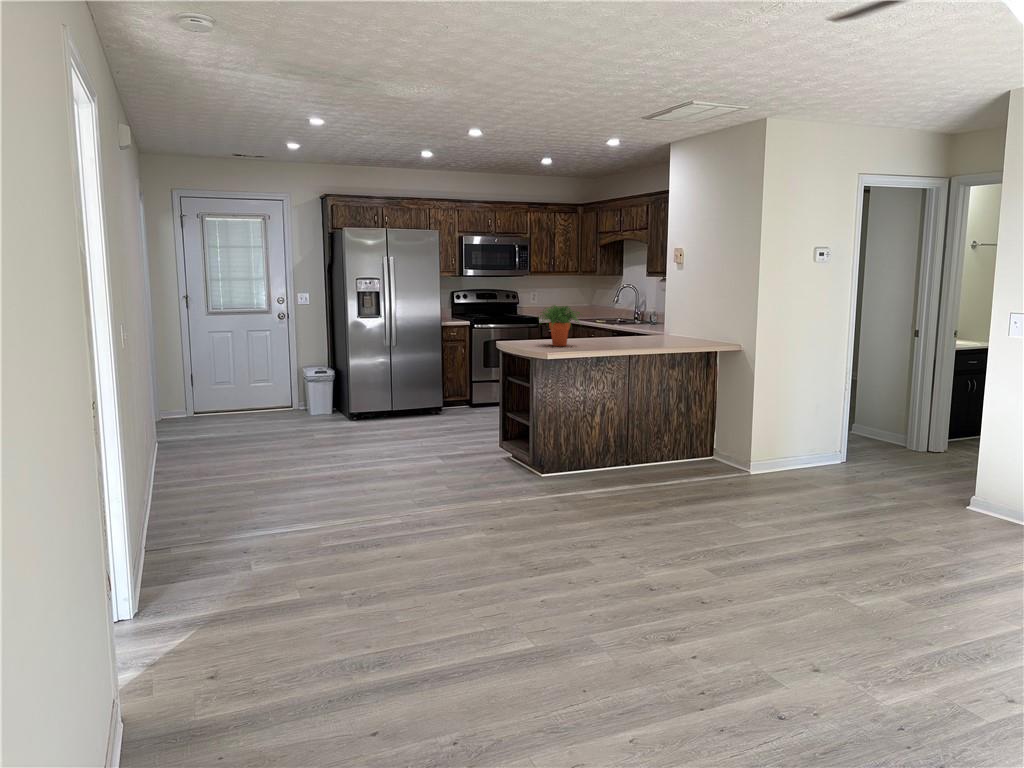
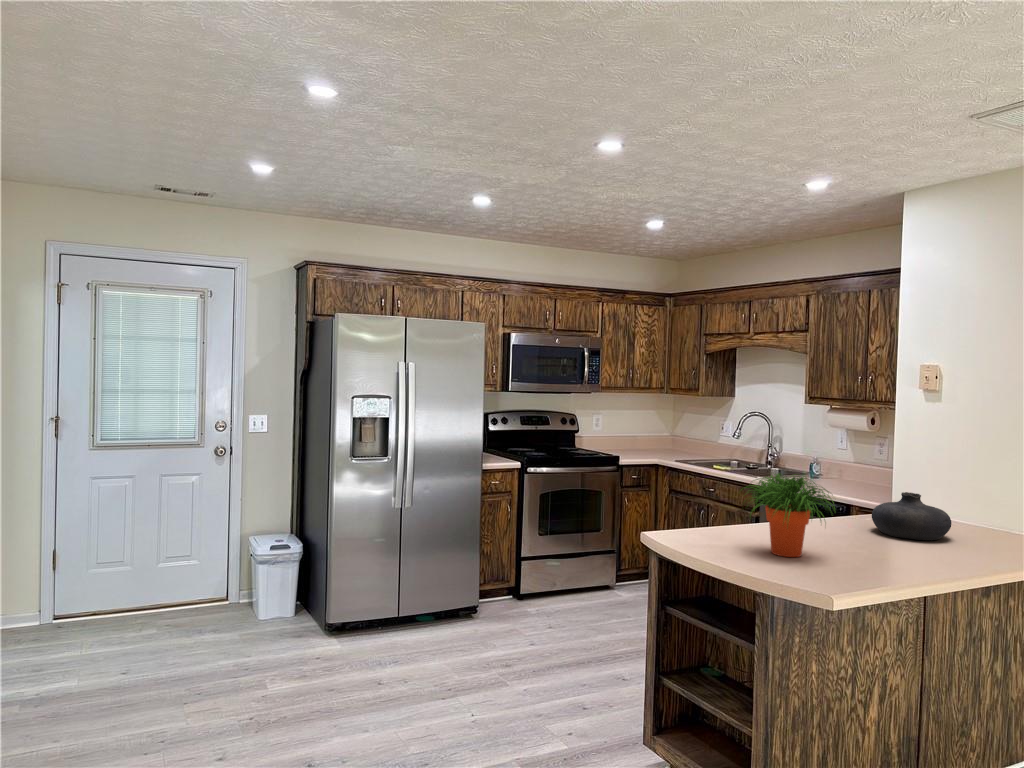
vase: none [627,318,665,342] -> present [872,492,951,540]

